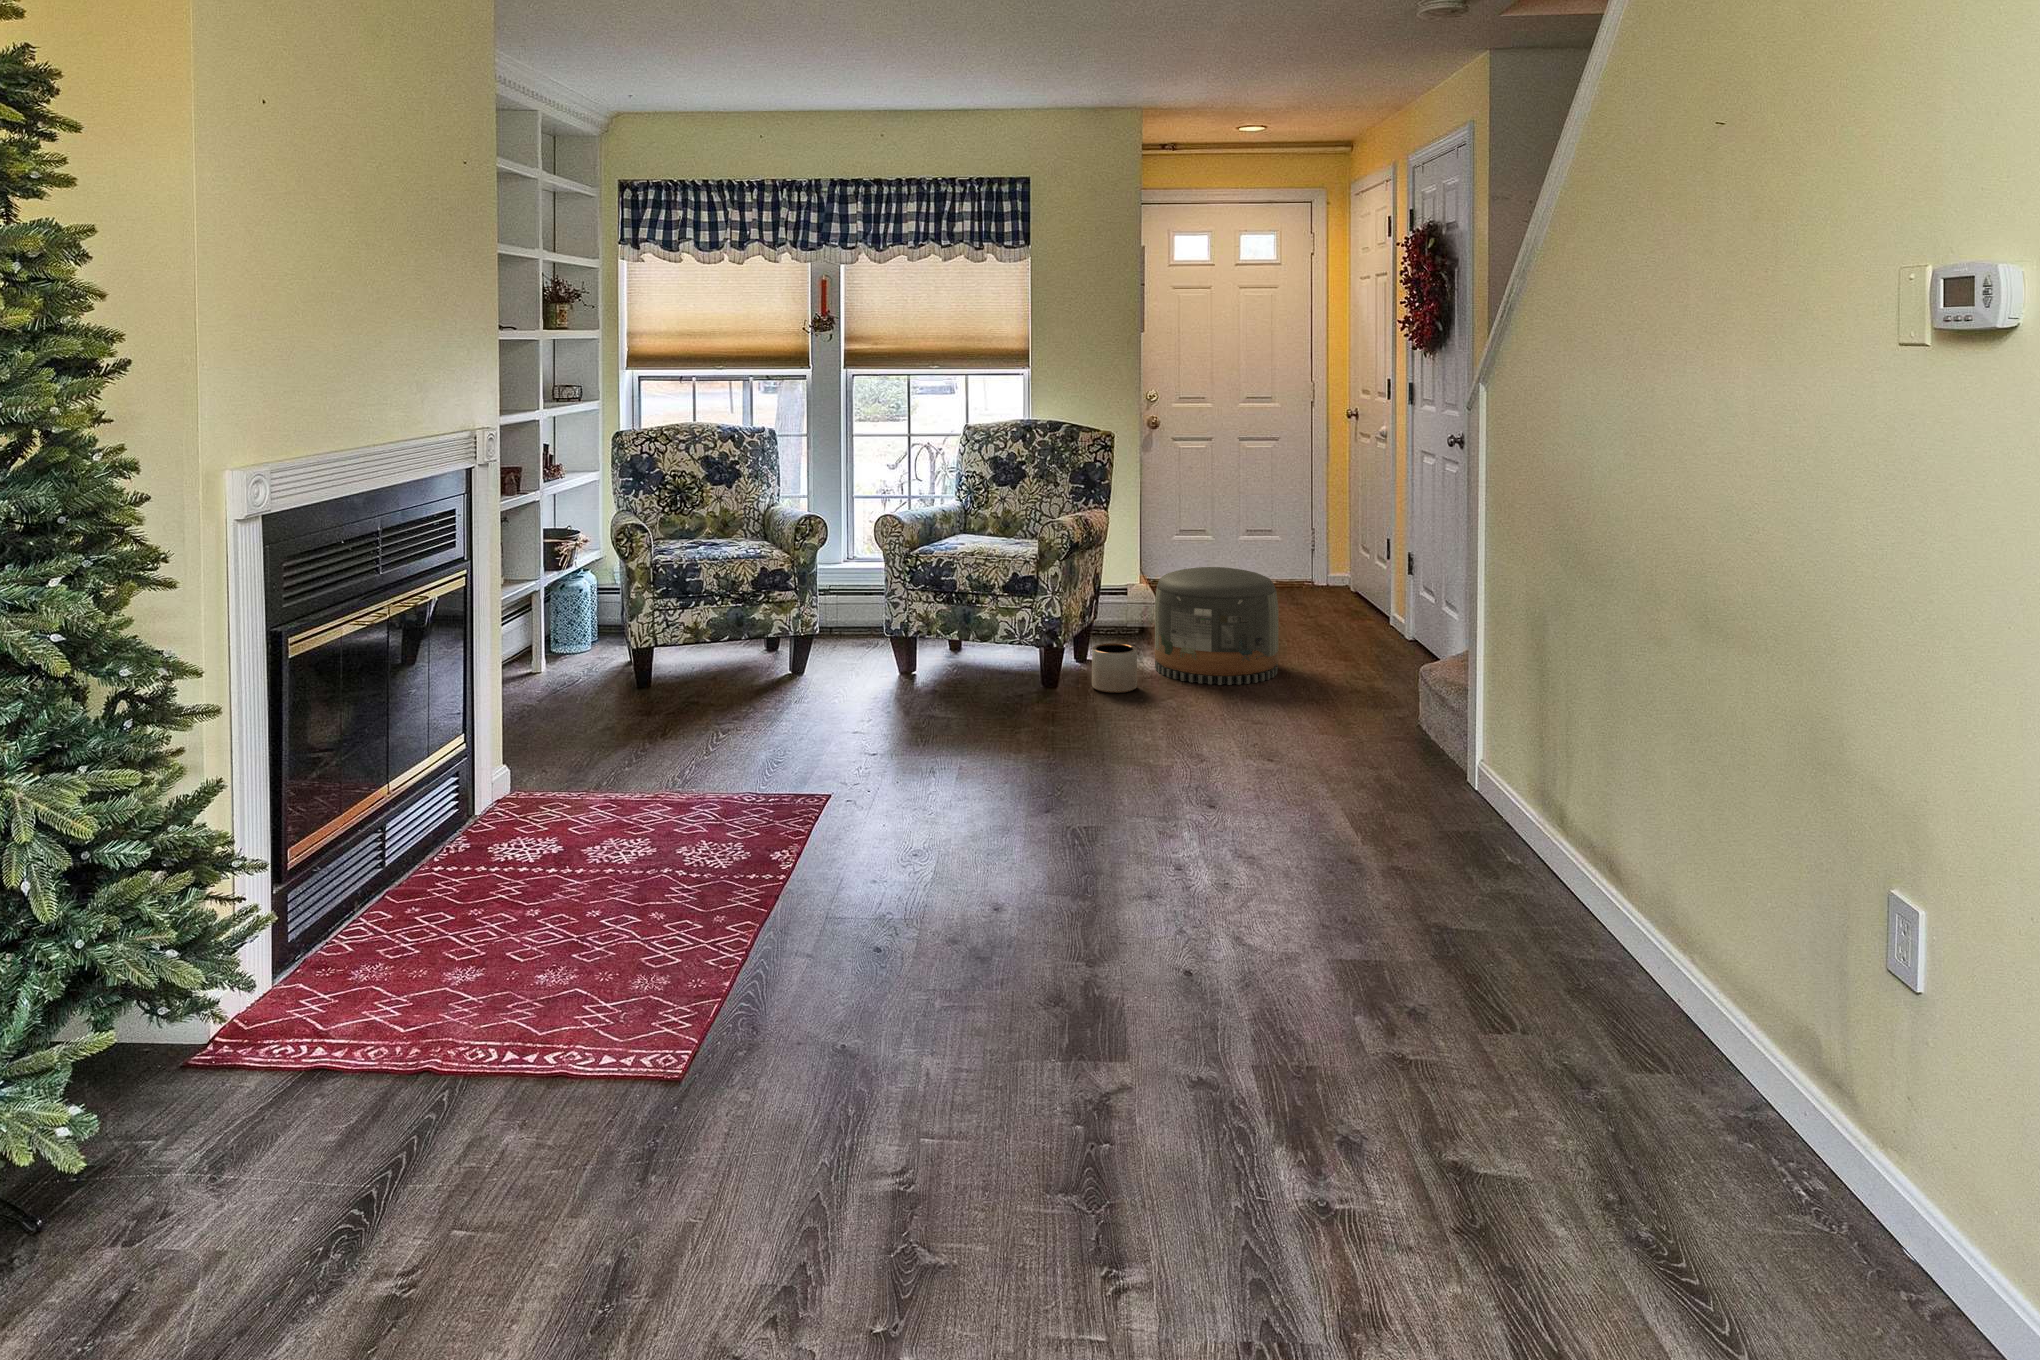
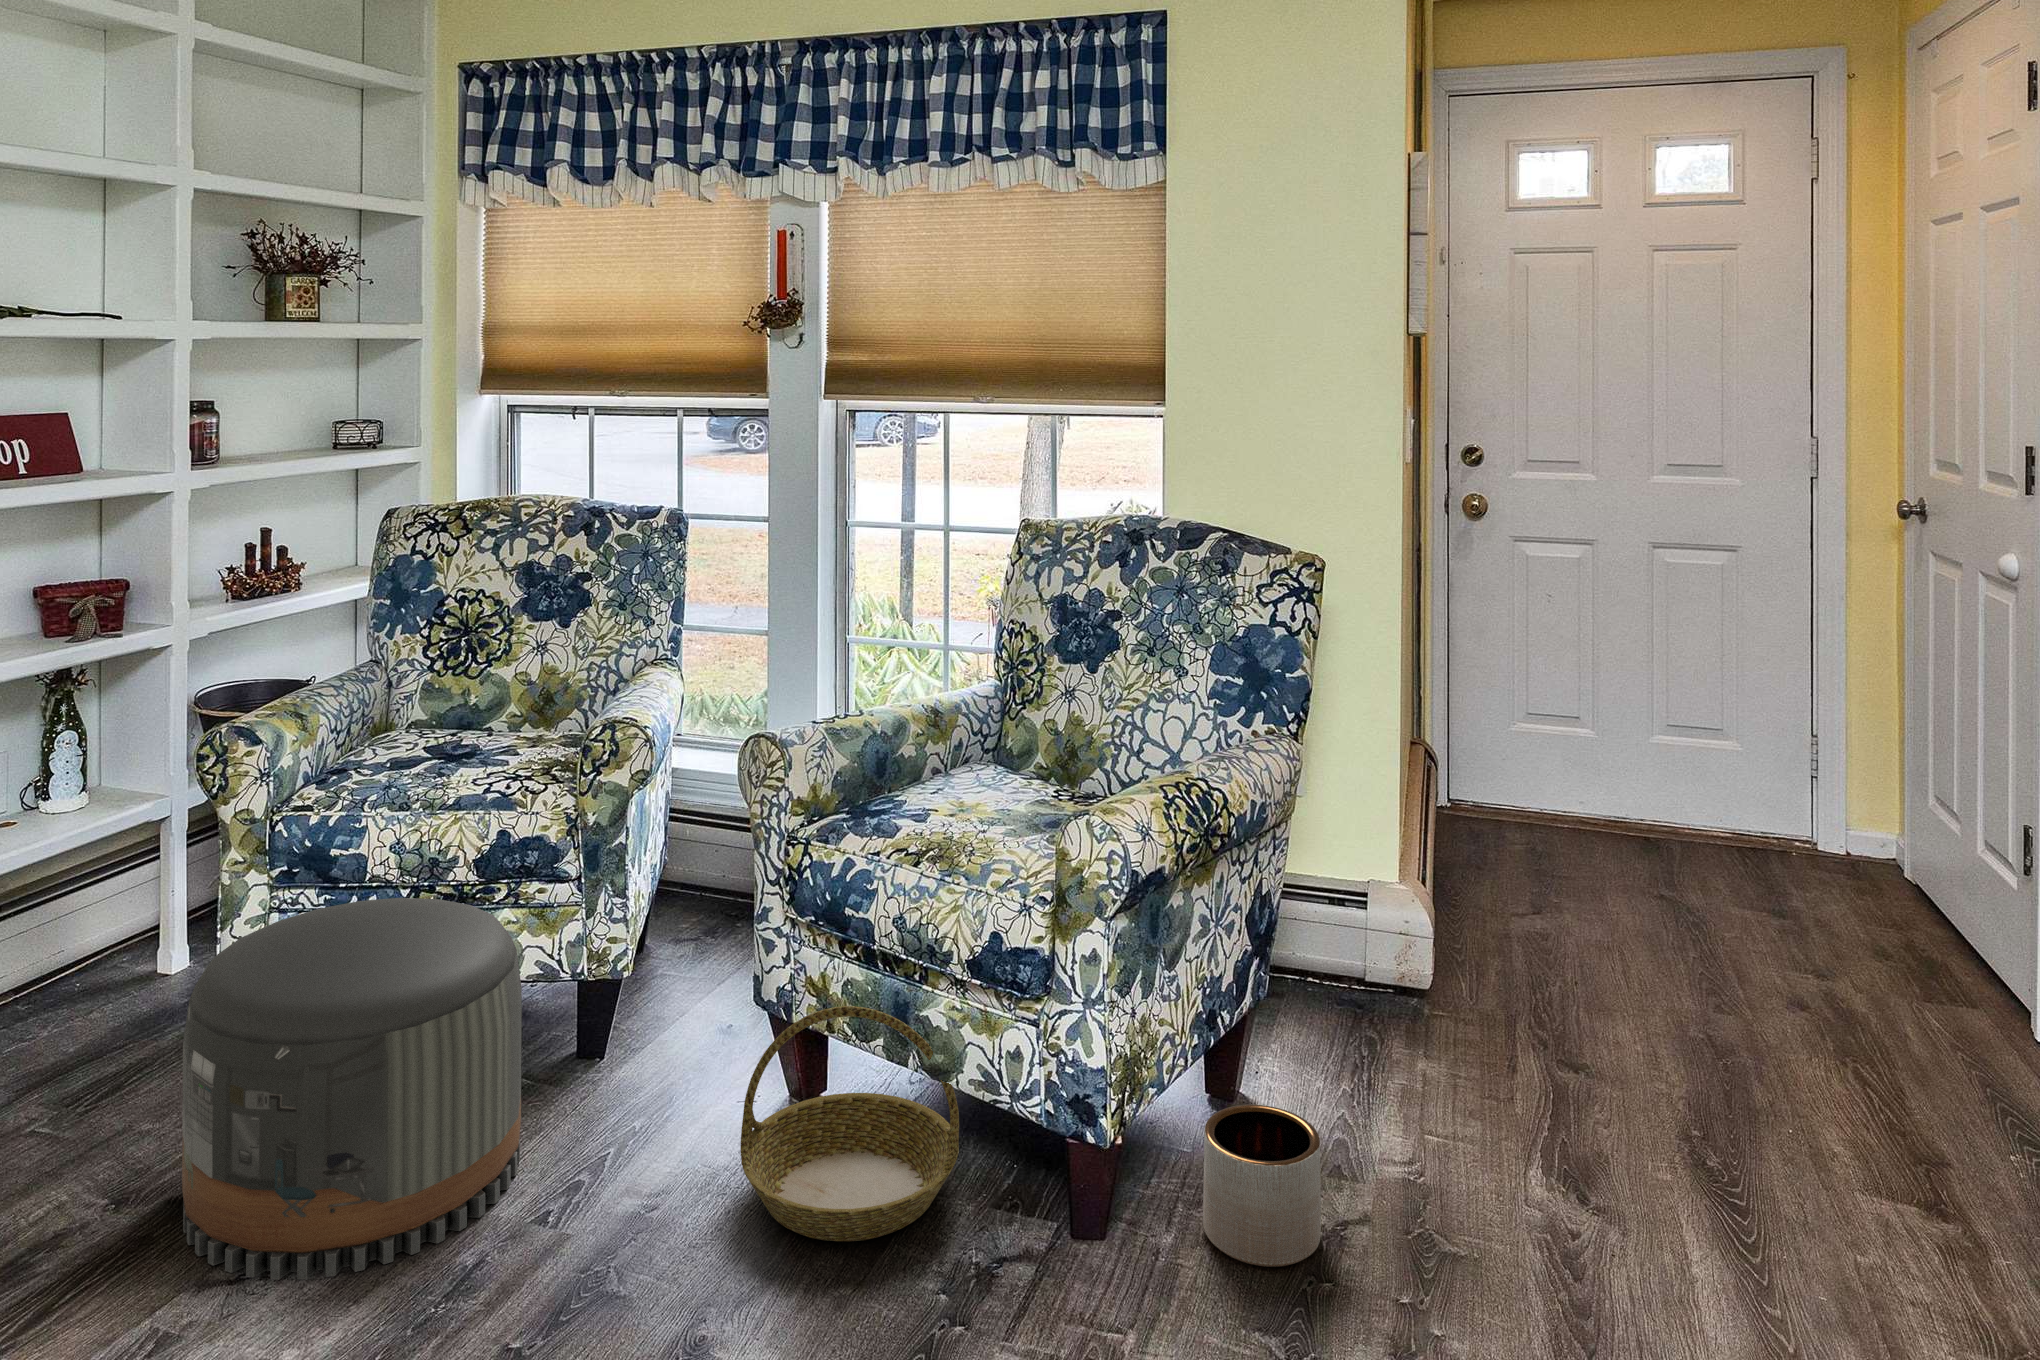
pouf: present [1155,567,1278,685] -> present [182,898,522,1279]
basket: none [904,615,994,701] -> present [740,1006,959,1241]

